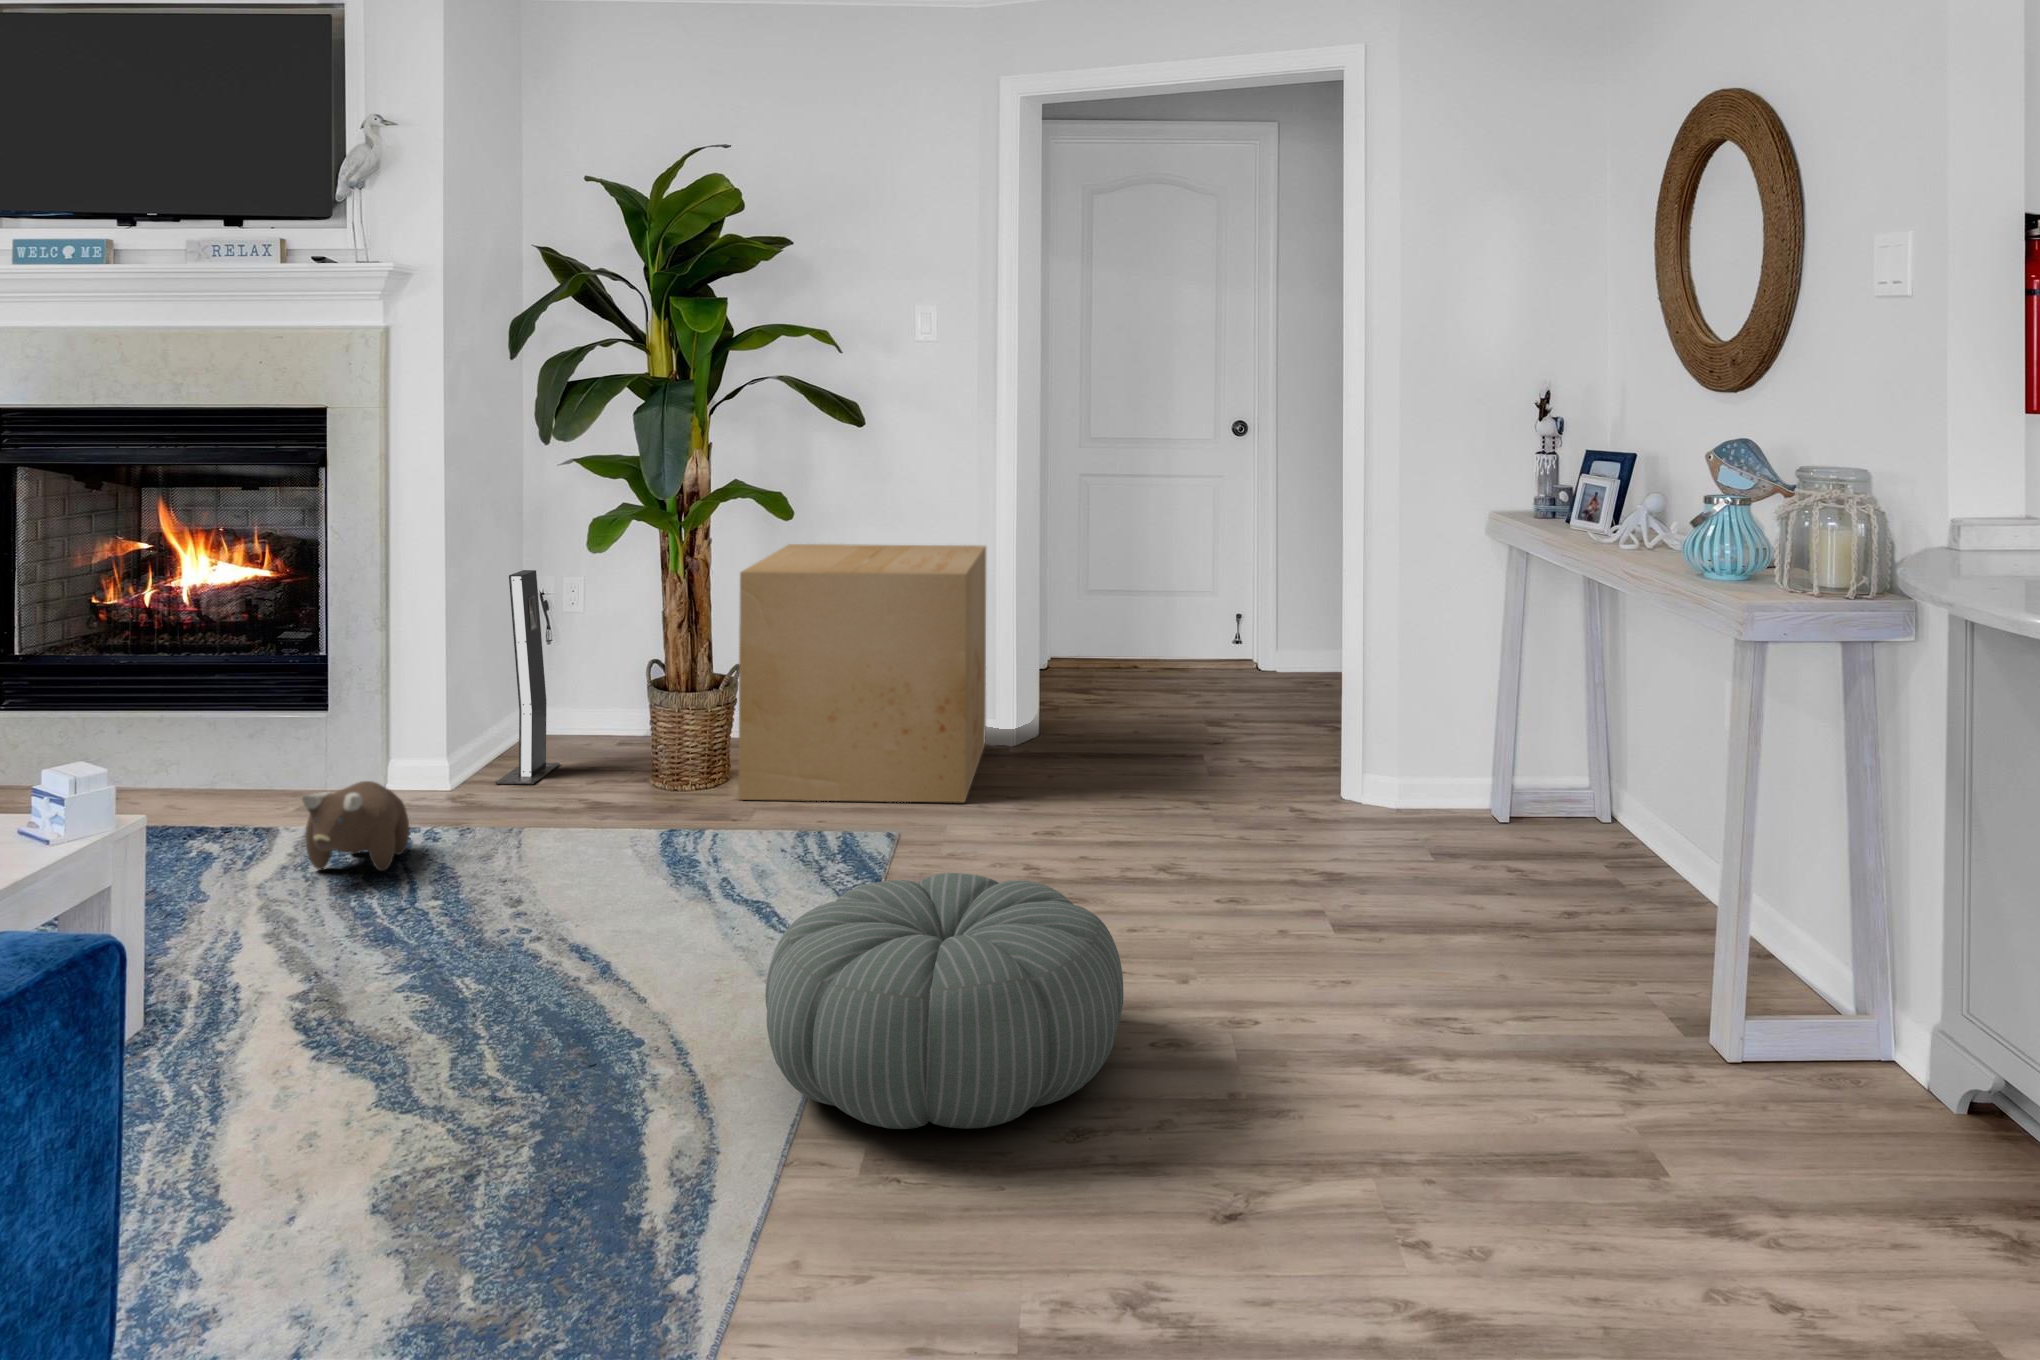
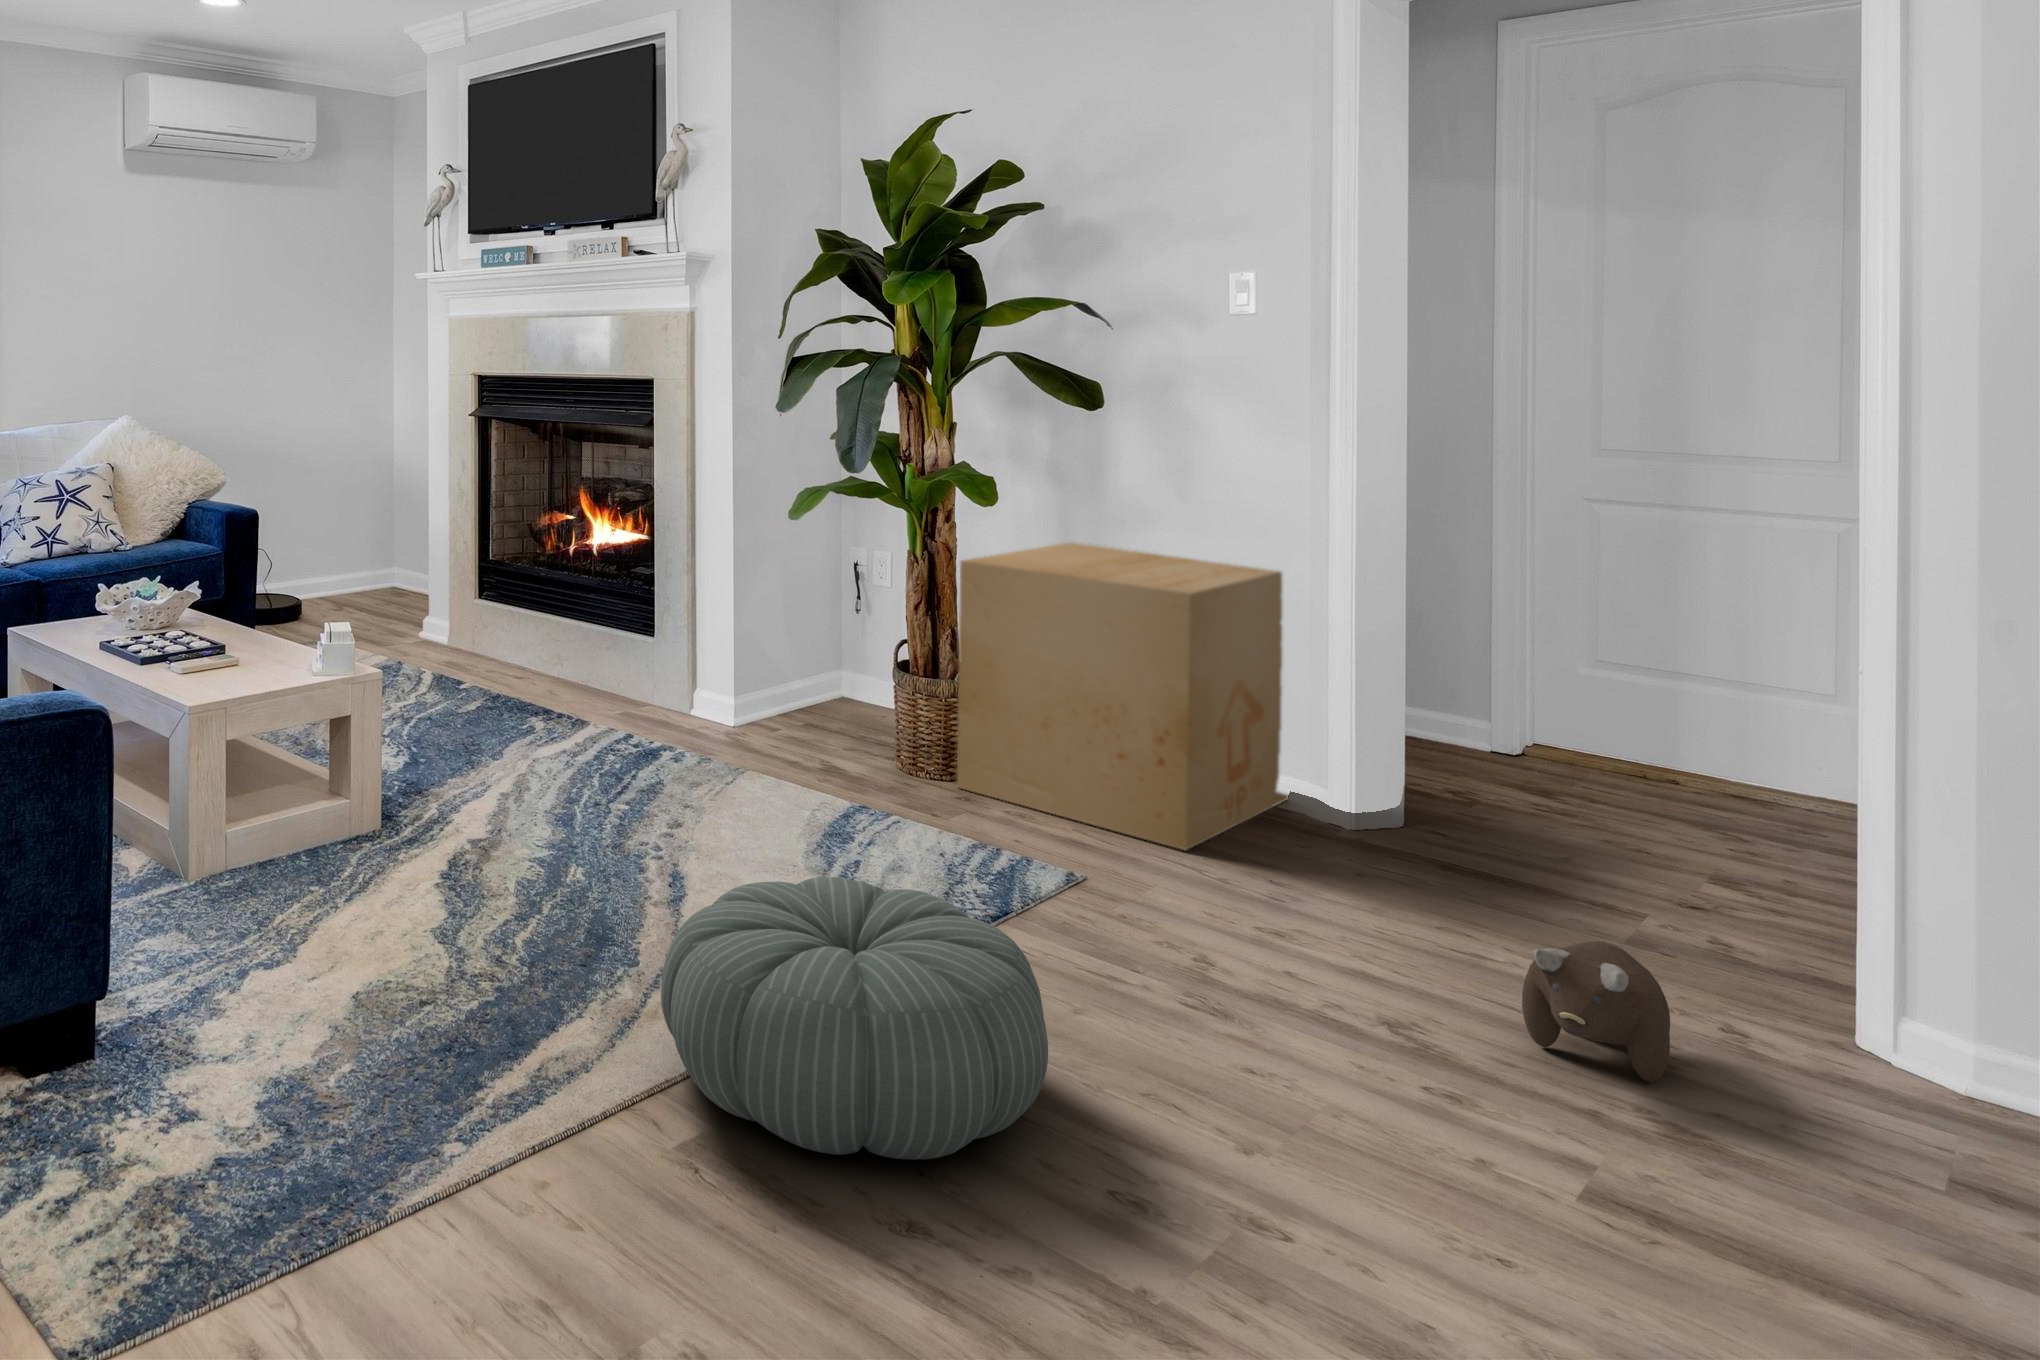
speaker: present [496,570,560,784] -> none [774,536,842,731]
plush toy: present [302,781,409,871] -> present [1522,941,1670,1082]

